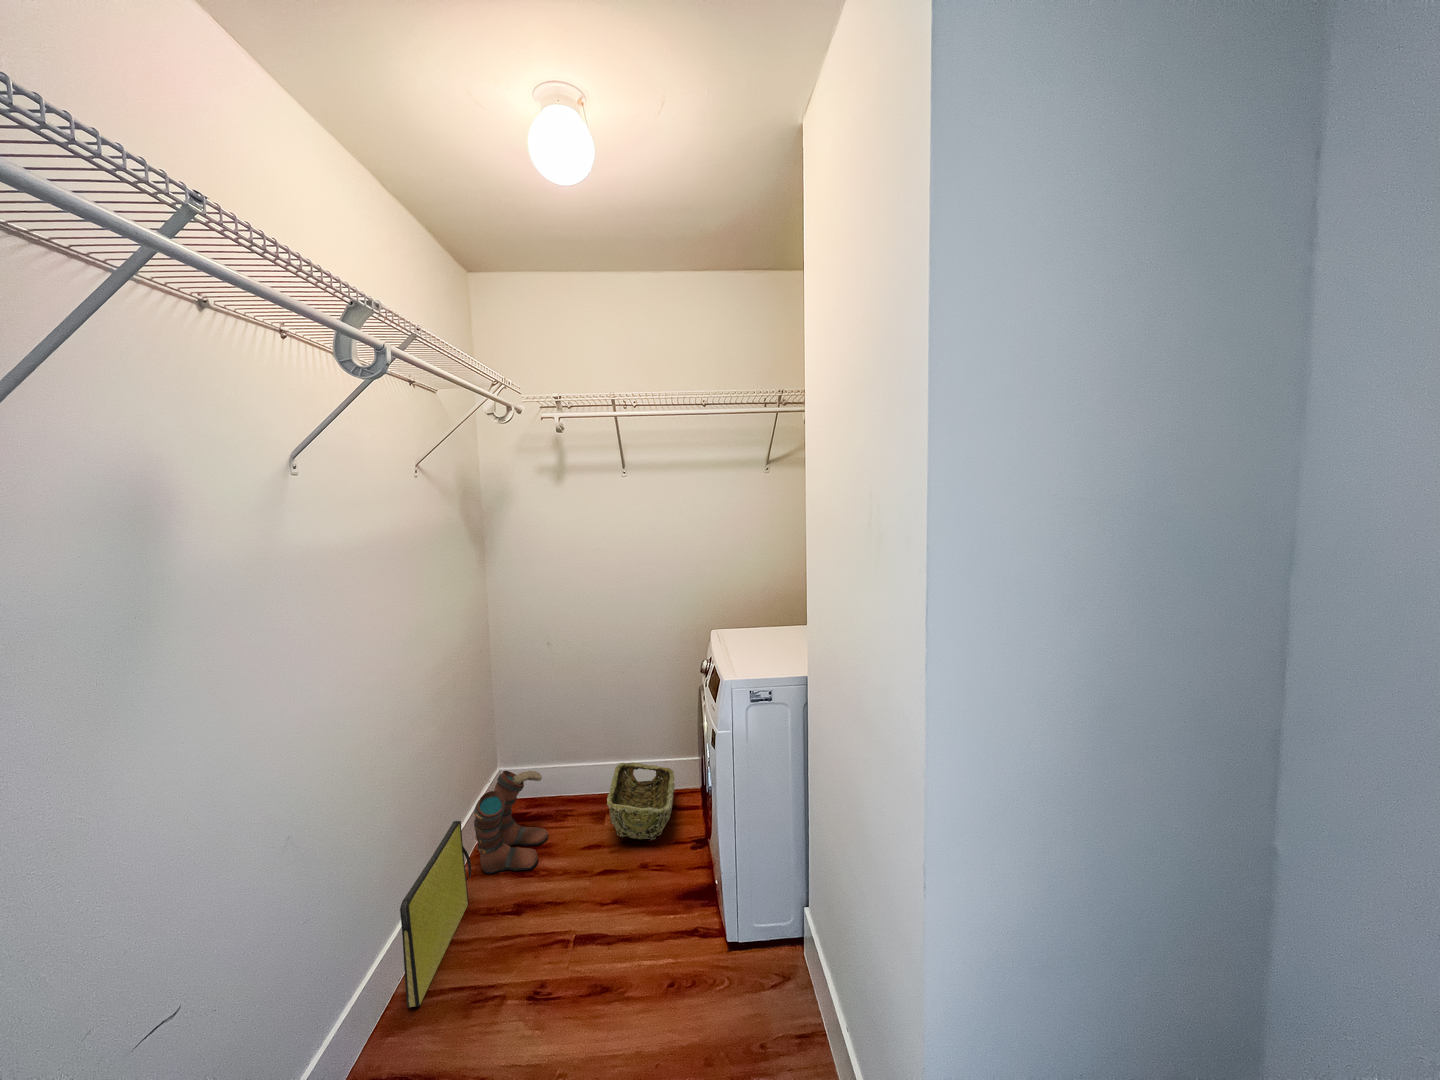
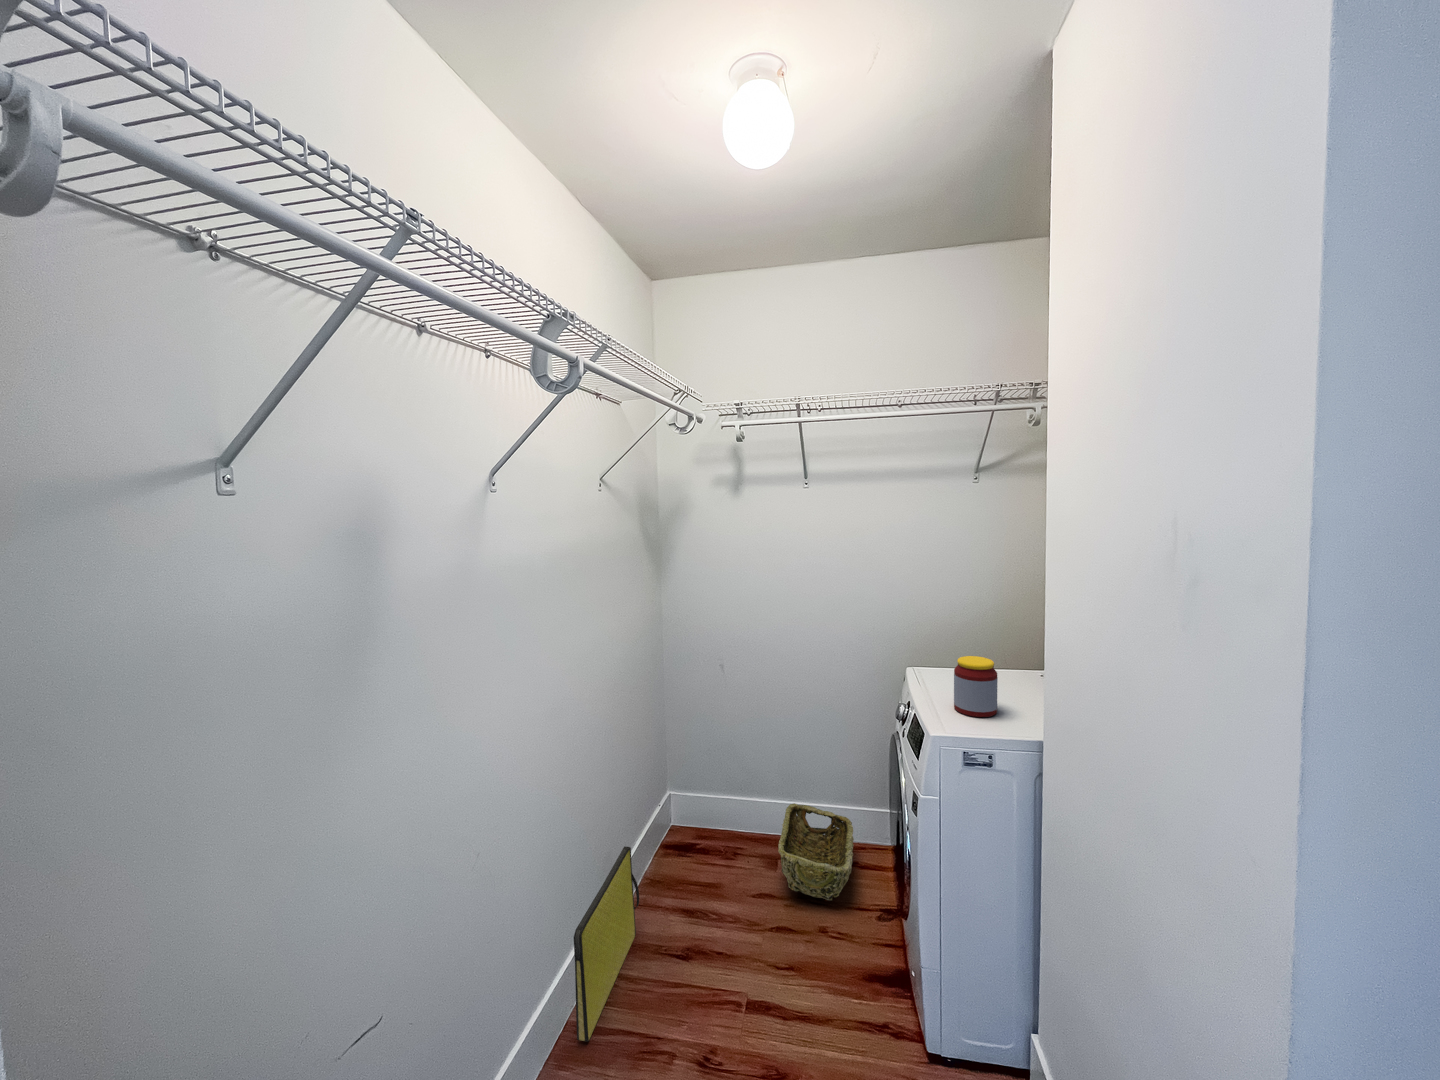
jar: none [745,613,778,661] -> present [954,656,998,717]
boots: present [474,771,548,874] -> none [642,796,714,909]

